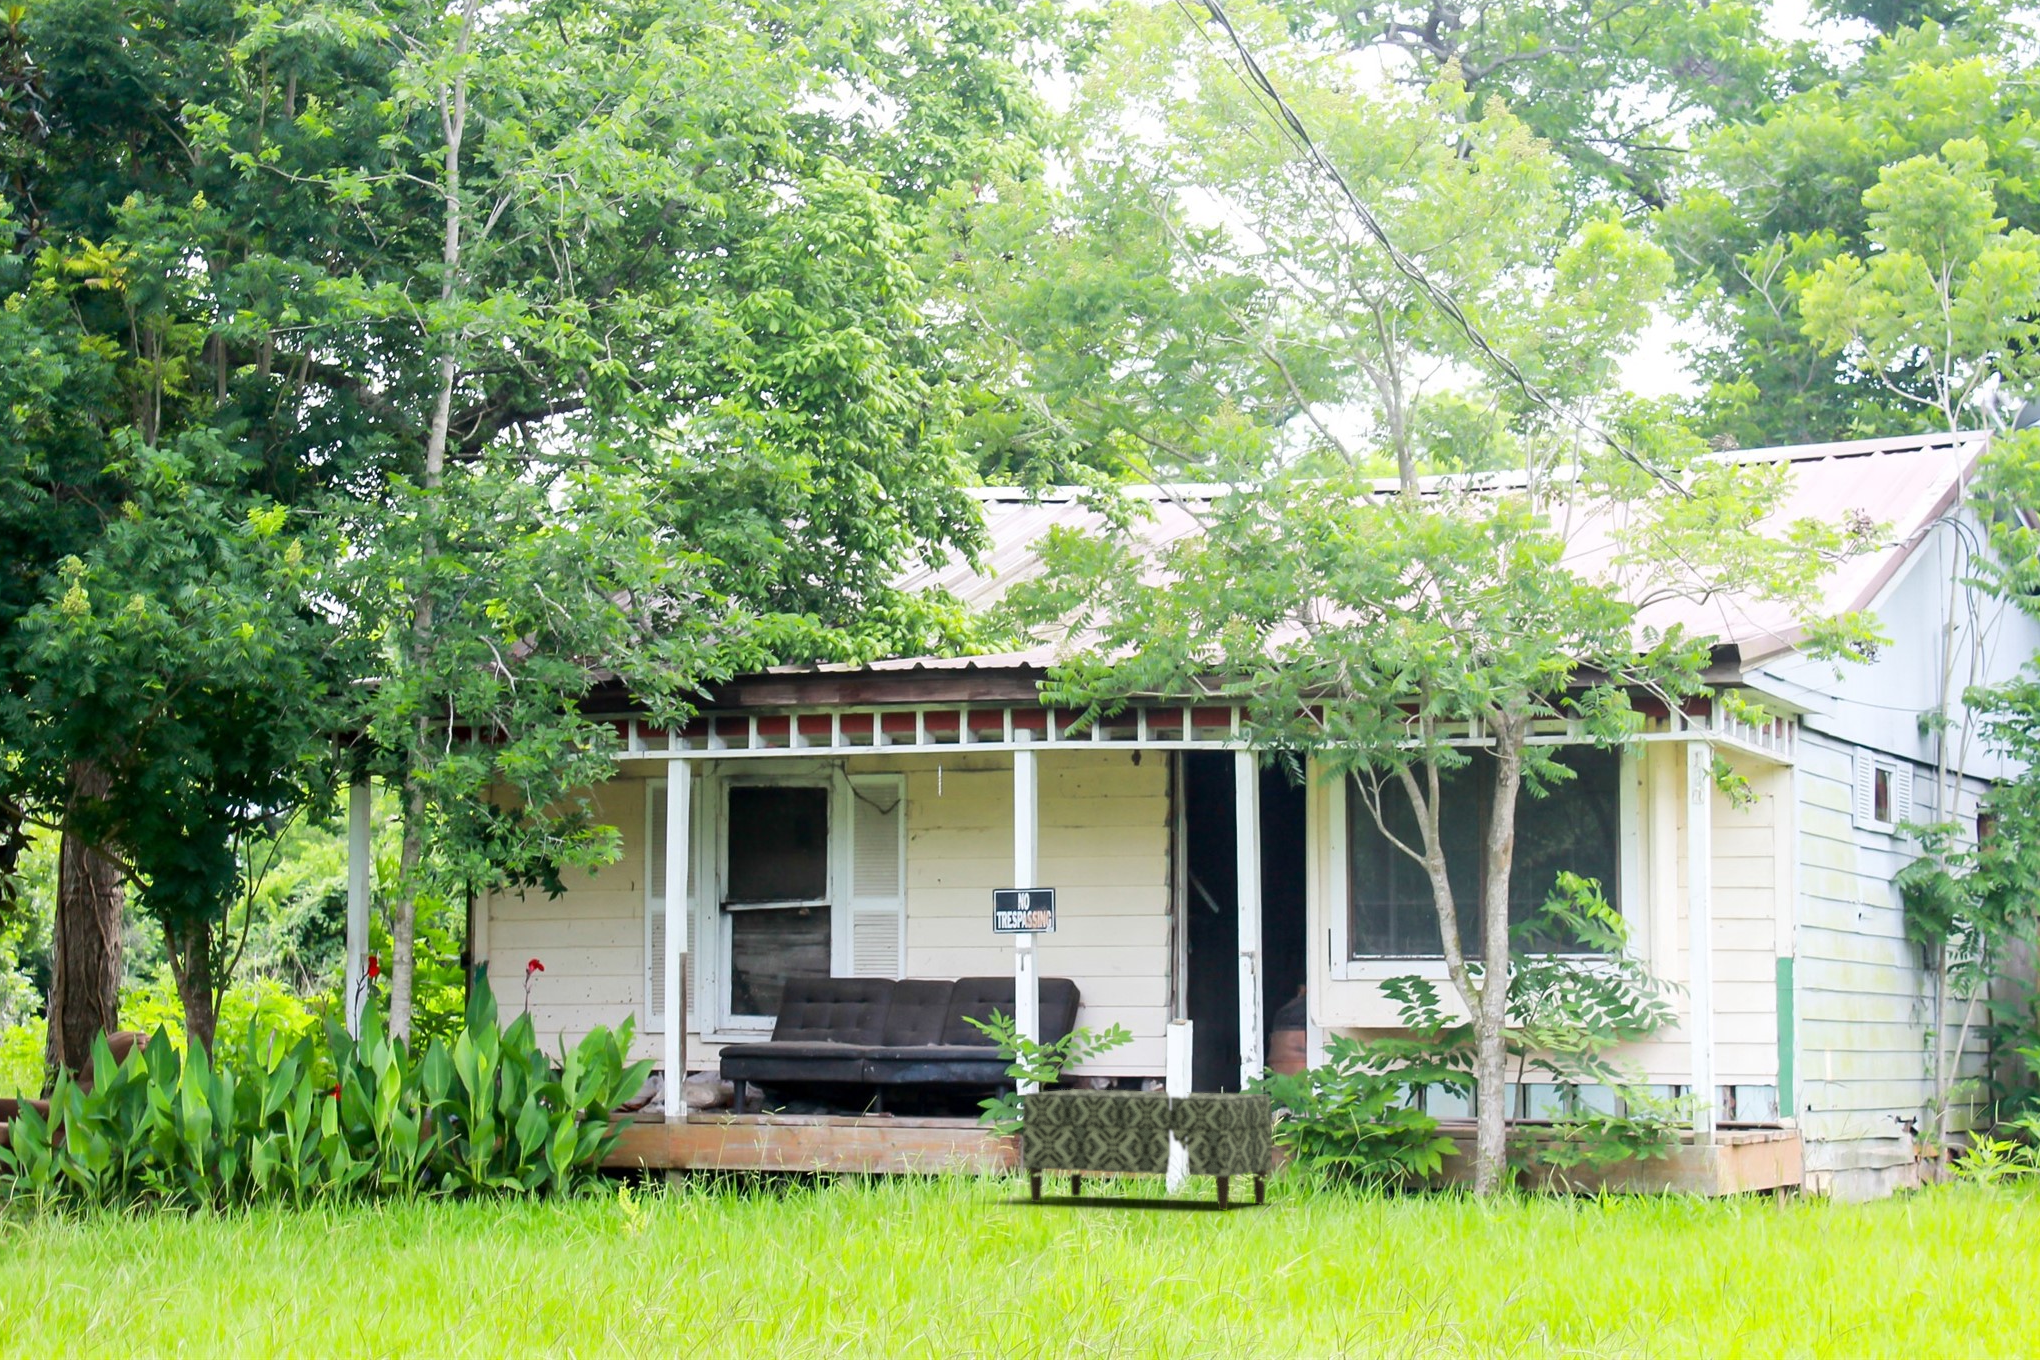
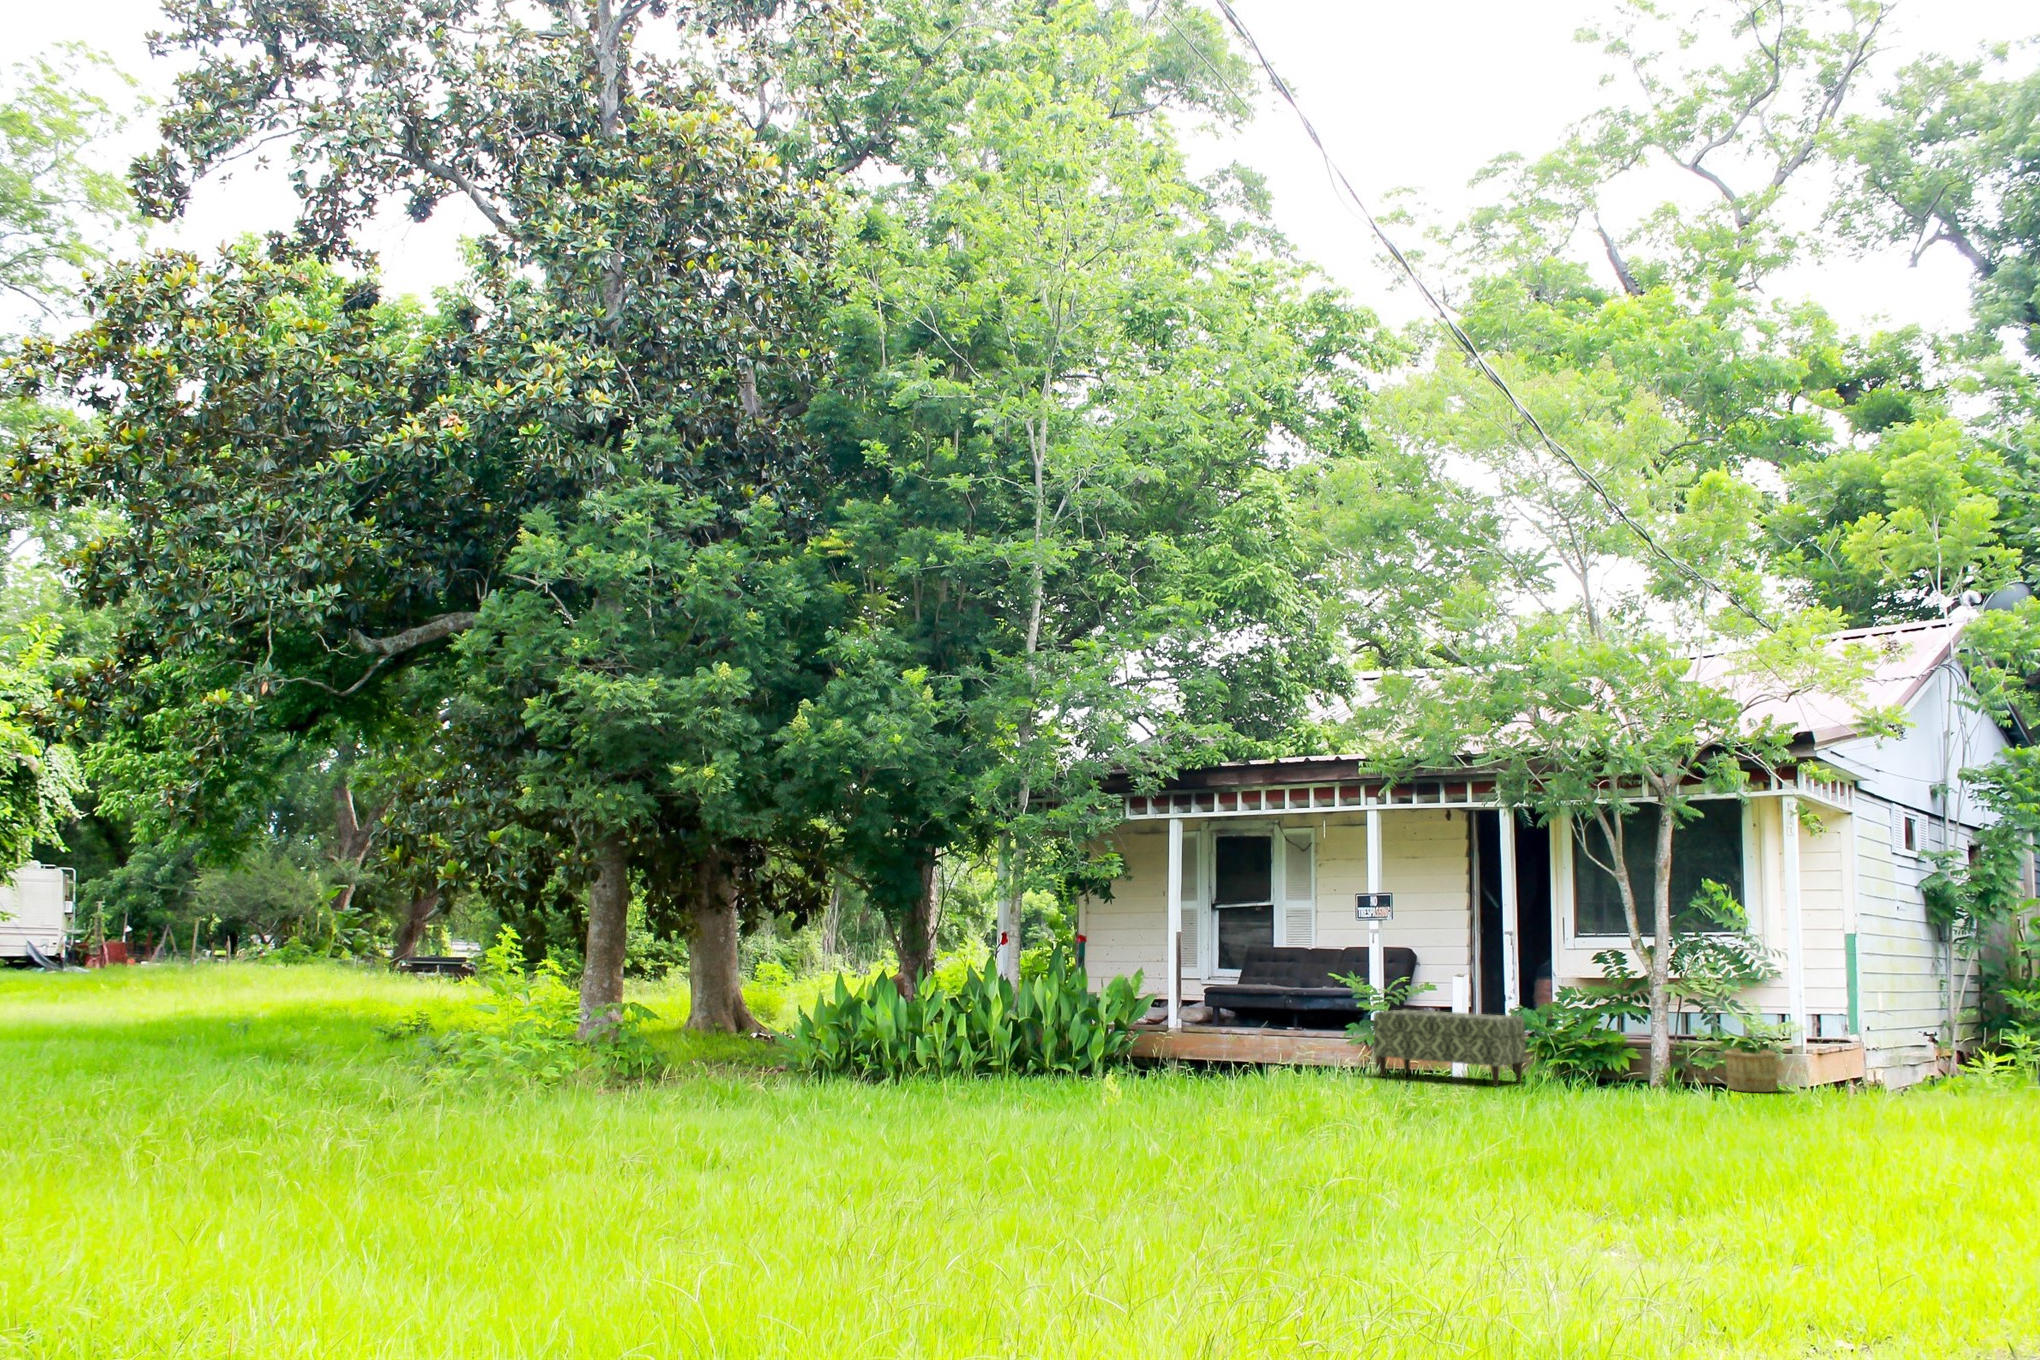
wooden bucket: none [1583,1138,1665,1206] -> present [1724,1049,1777,1092]

